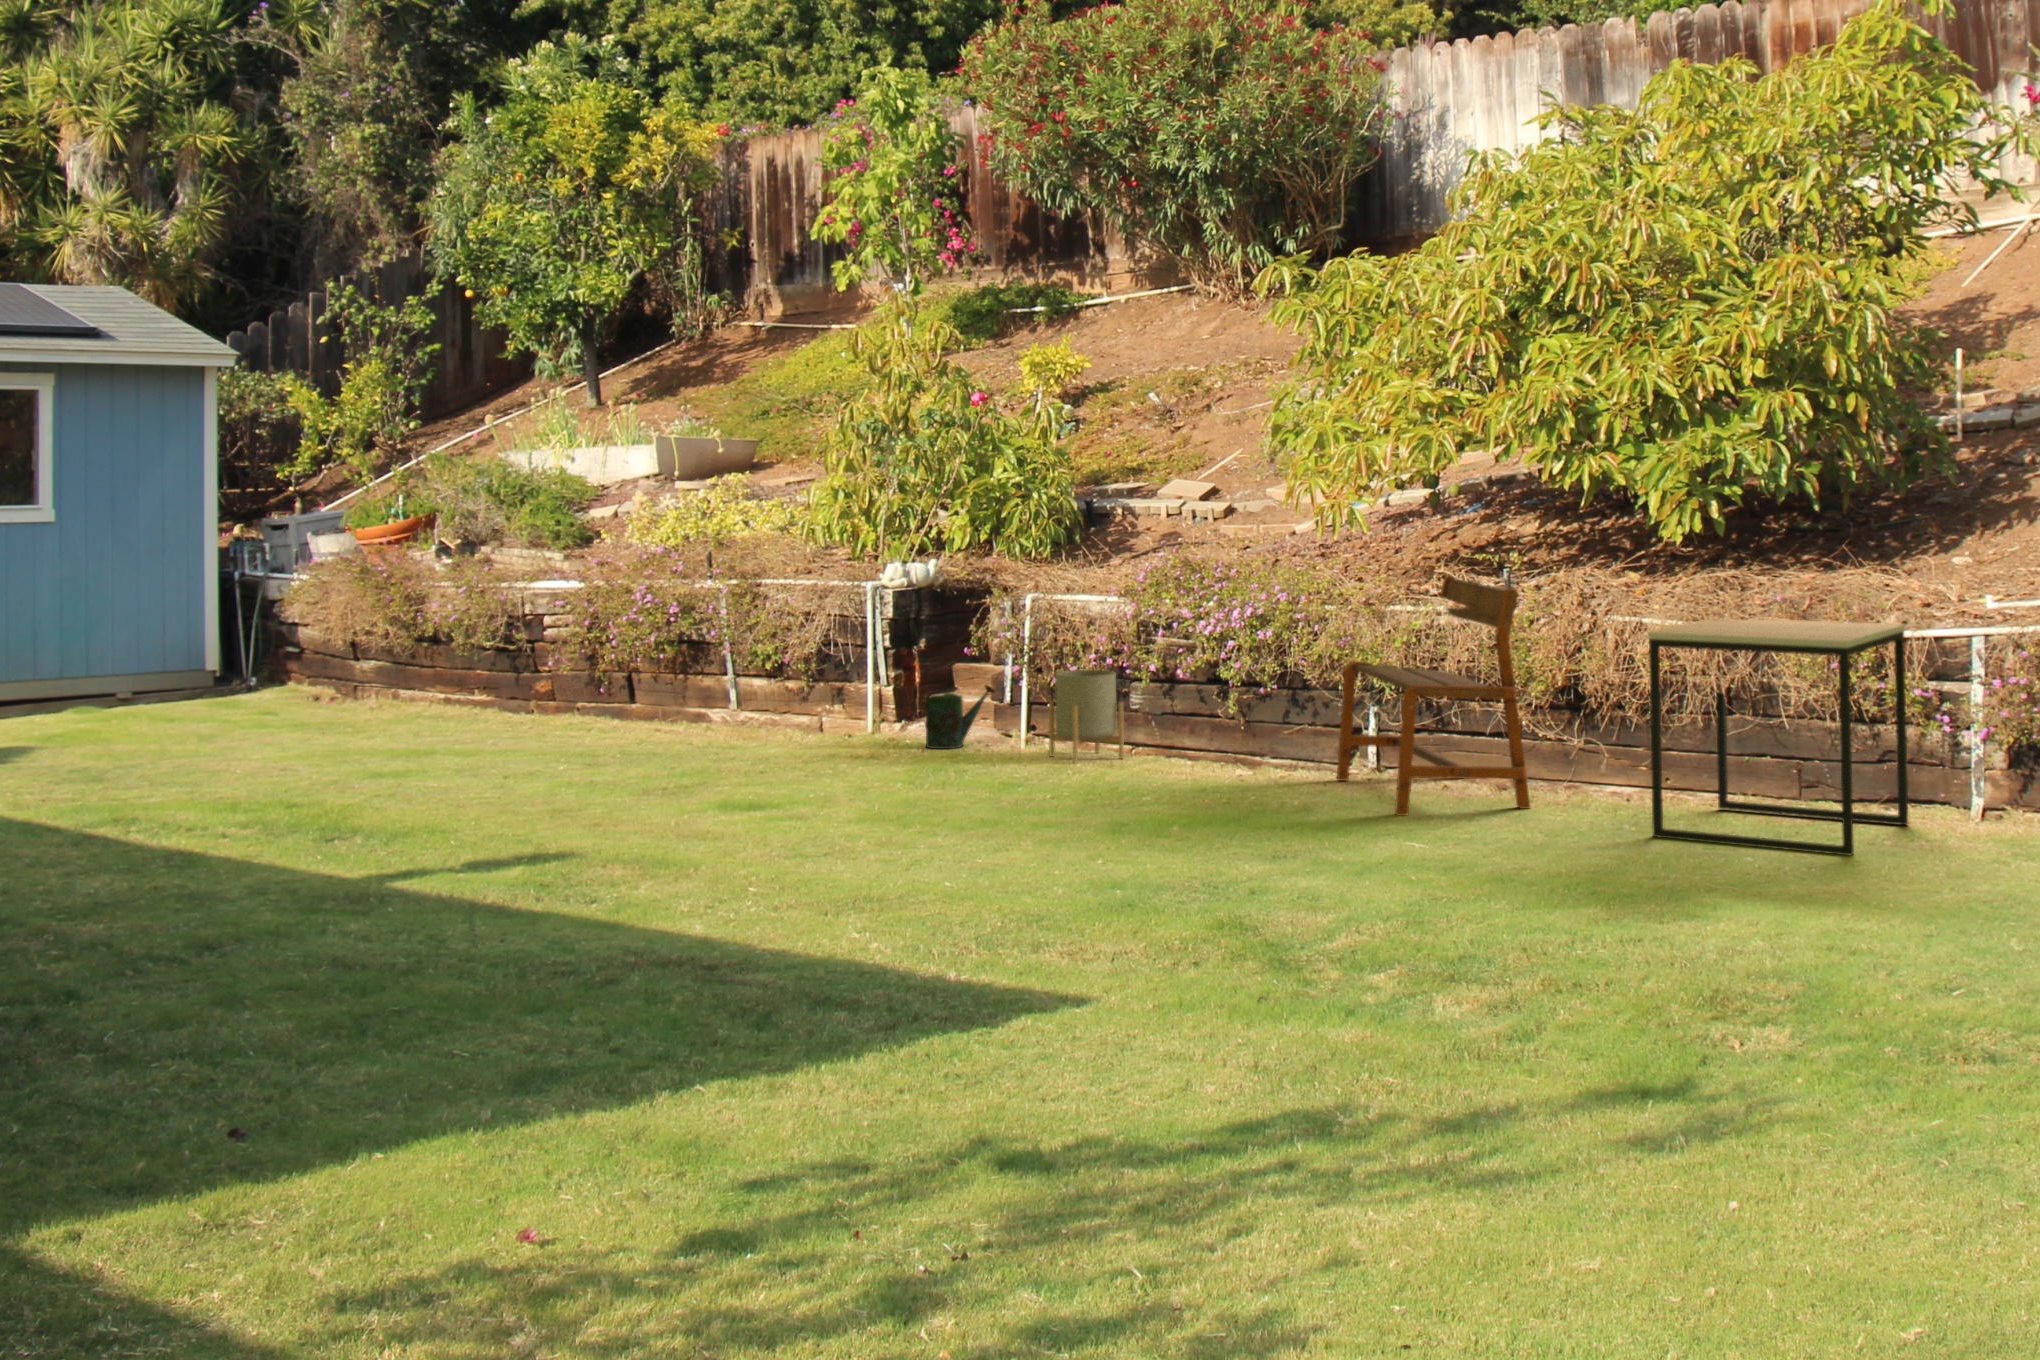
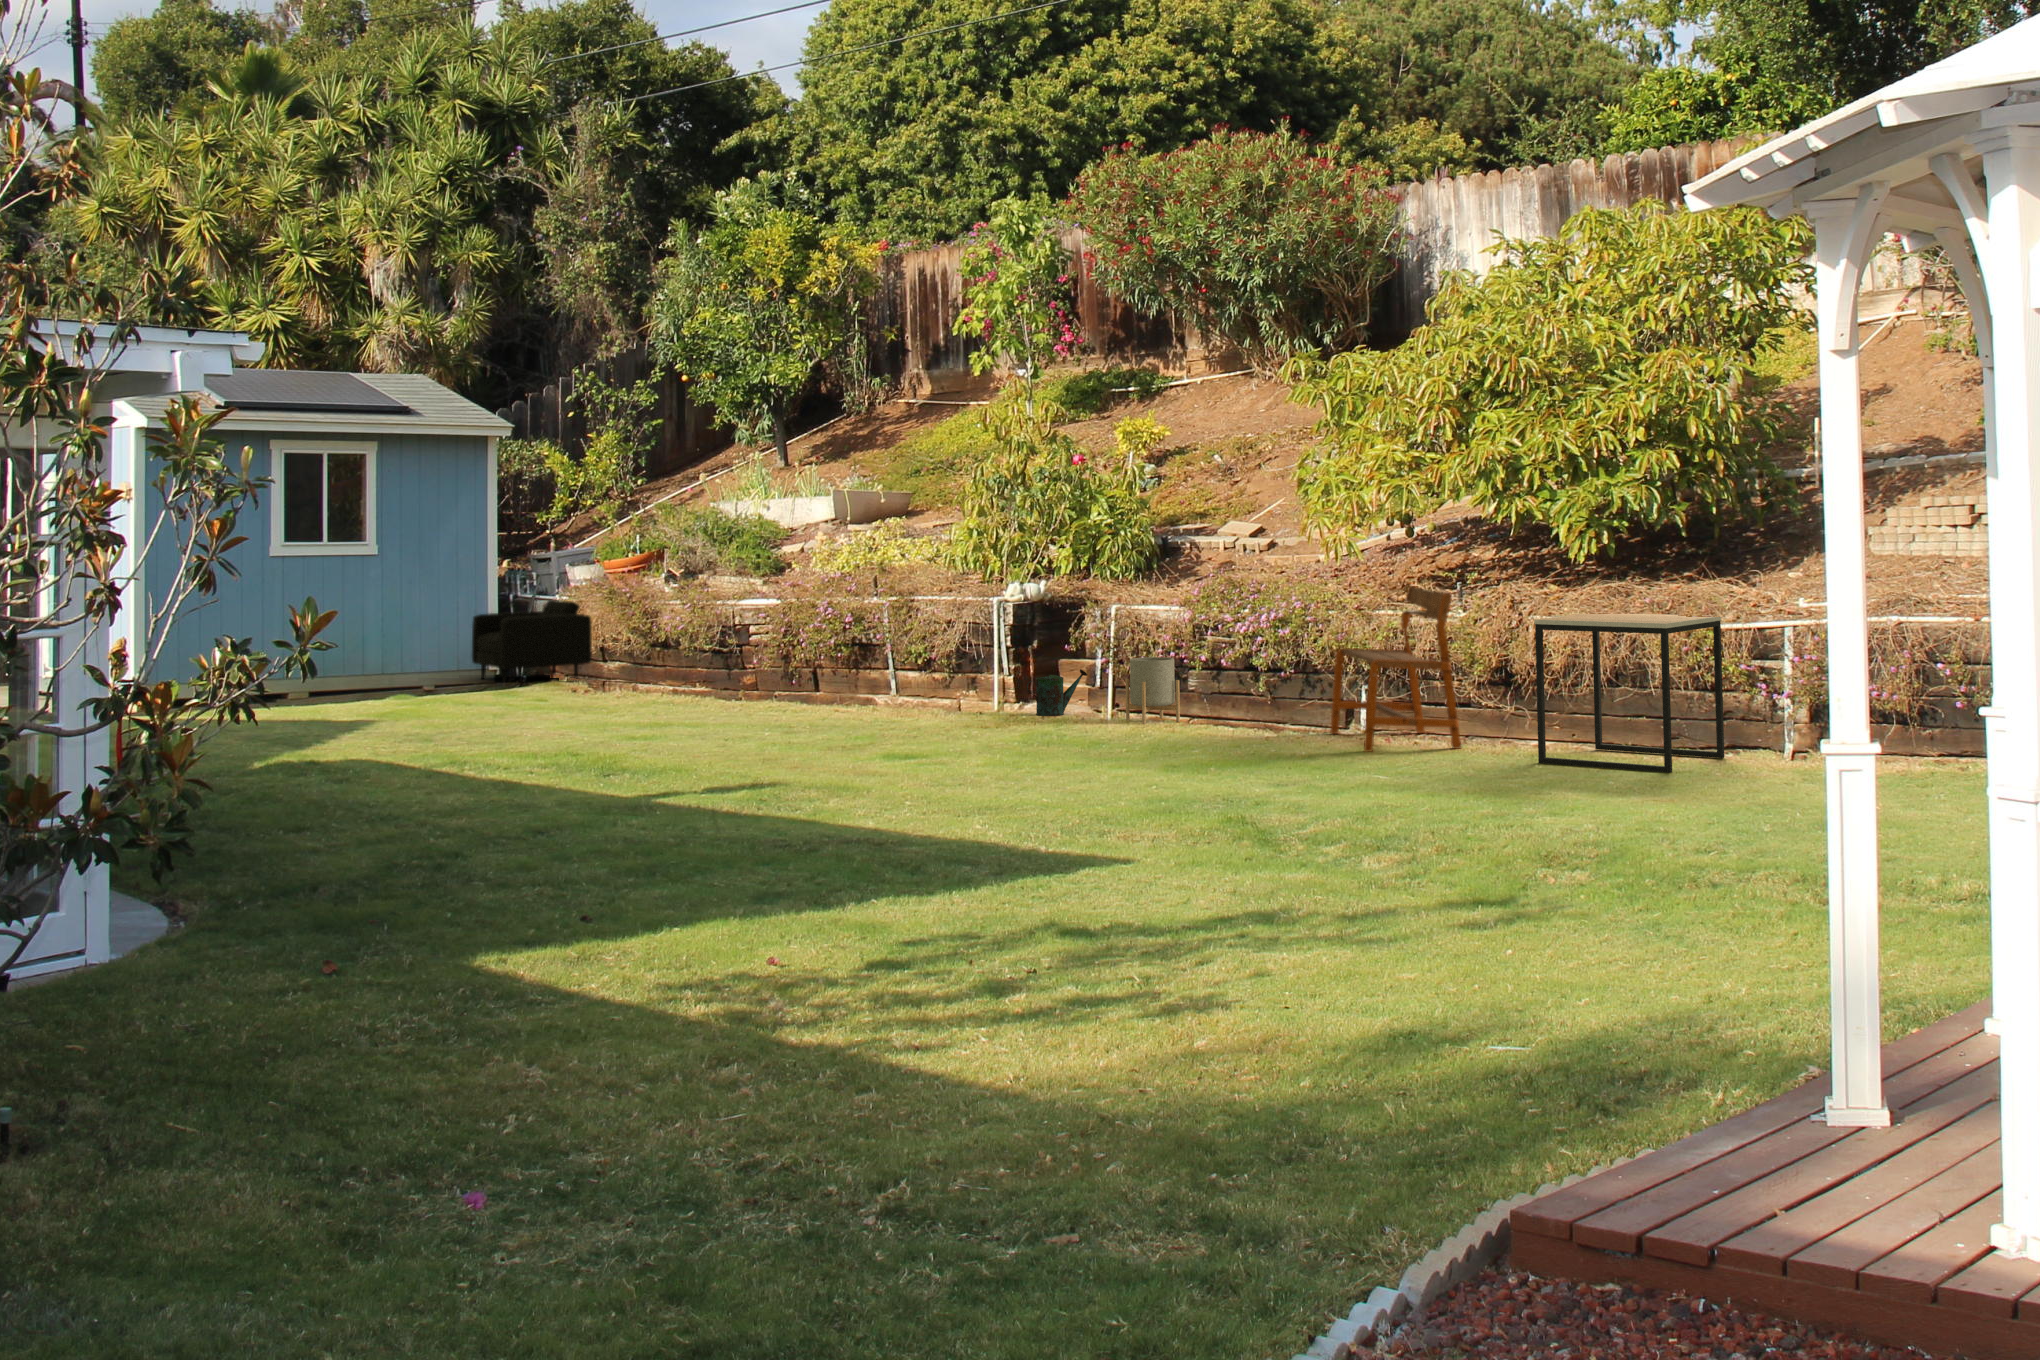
armchair: none [172,581,332,694] -> present [472,600,592,683]

